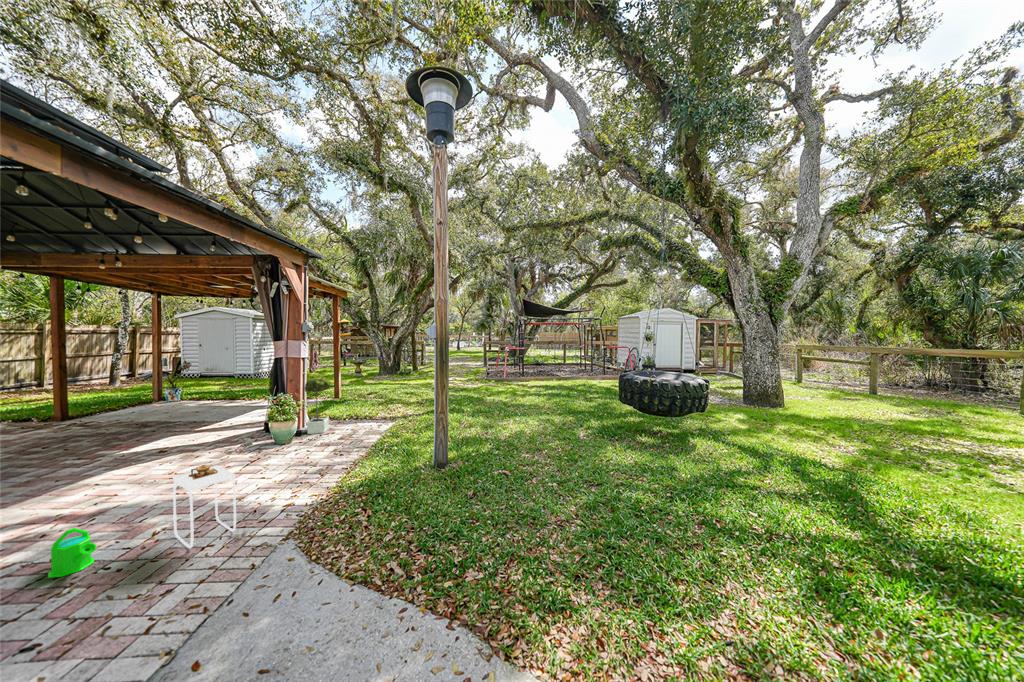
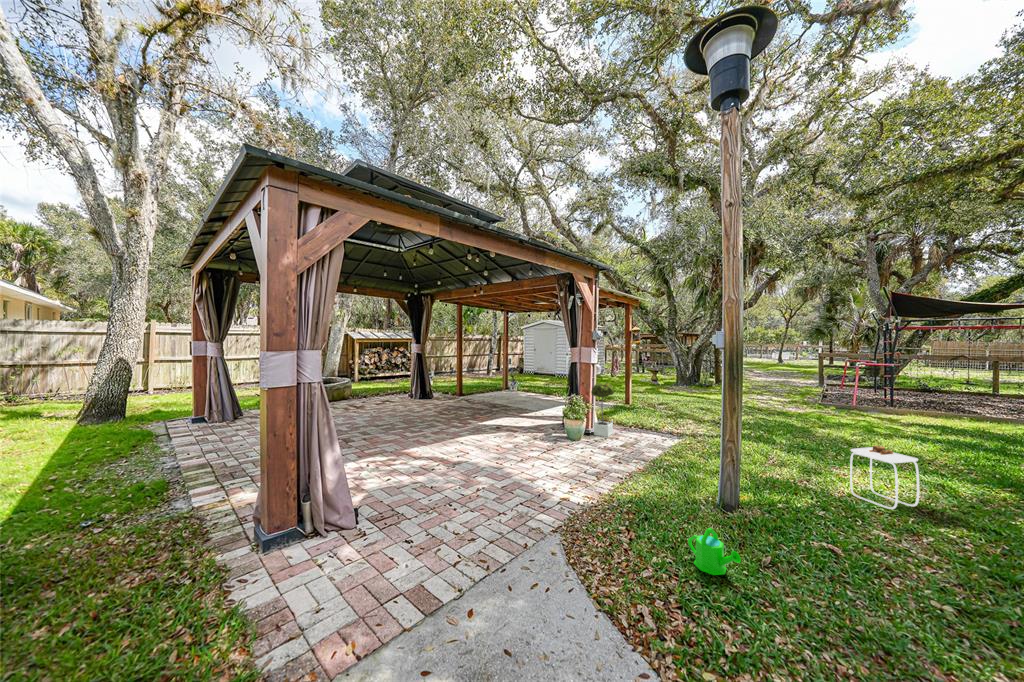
side table: present [173,466,236,548] -> present [850,446,919,509]
watering can: present [48,528,97,578] -> present [688,528,741,575]

